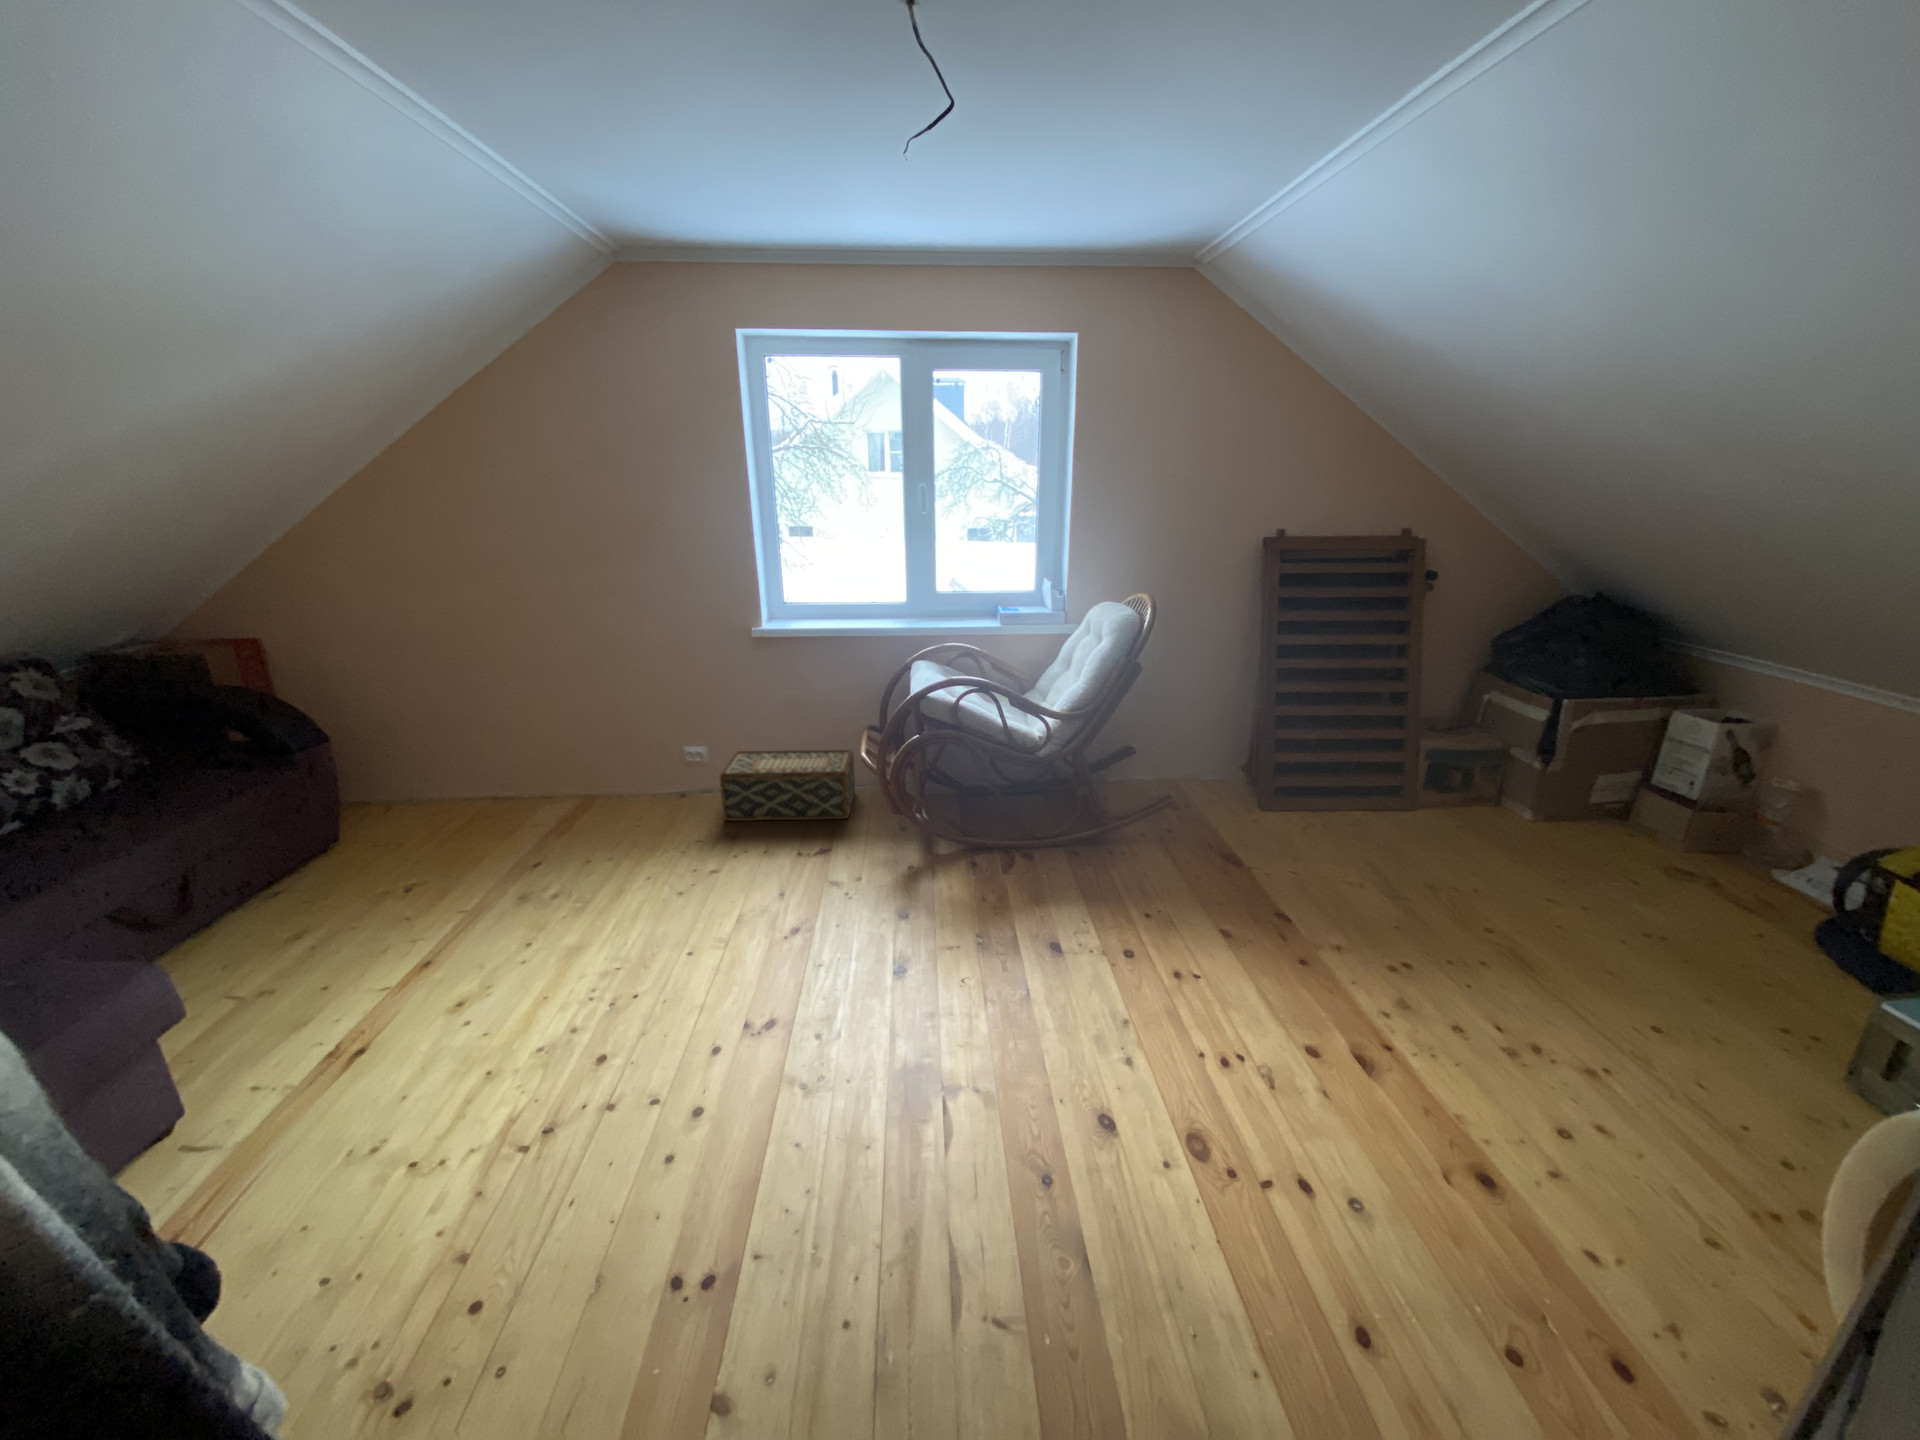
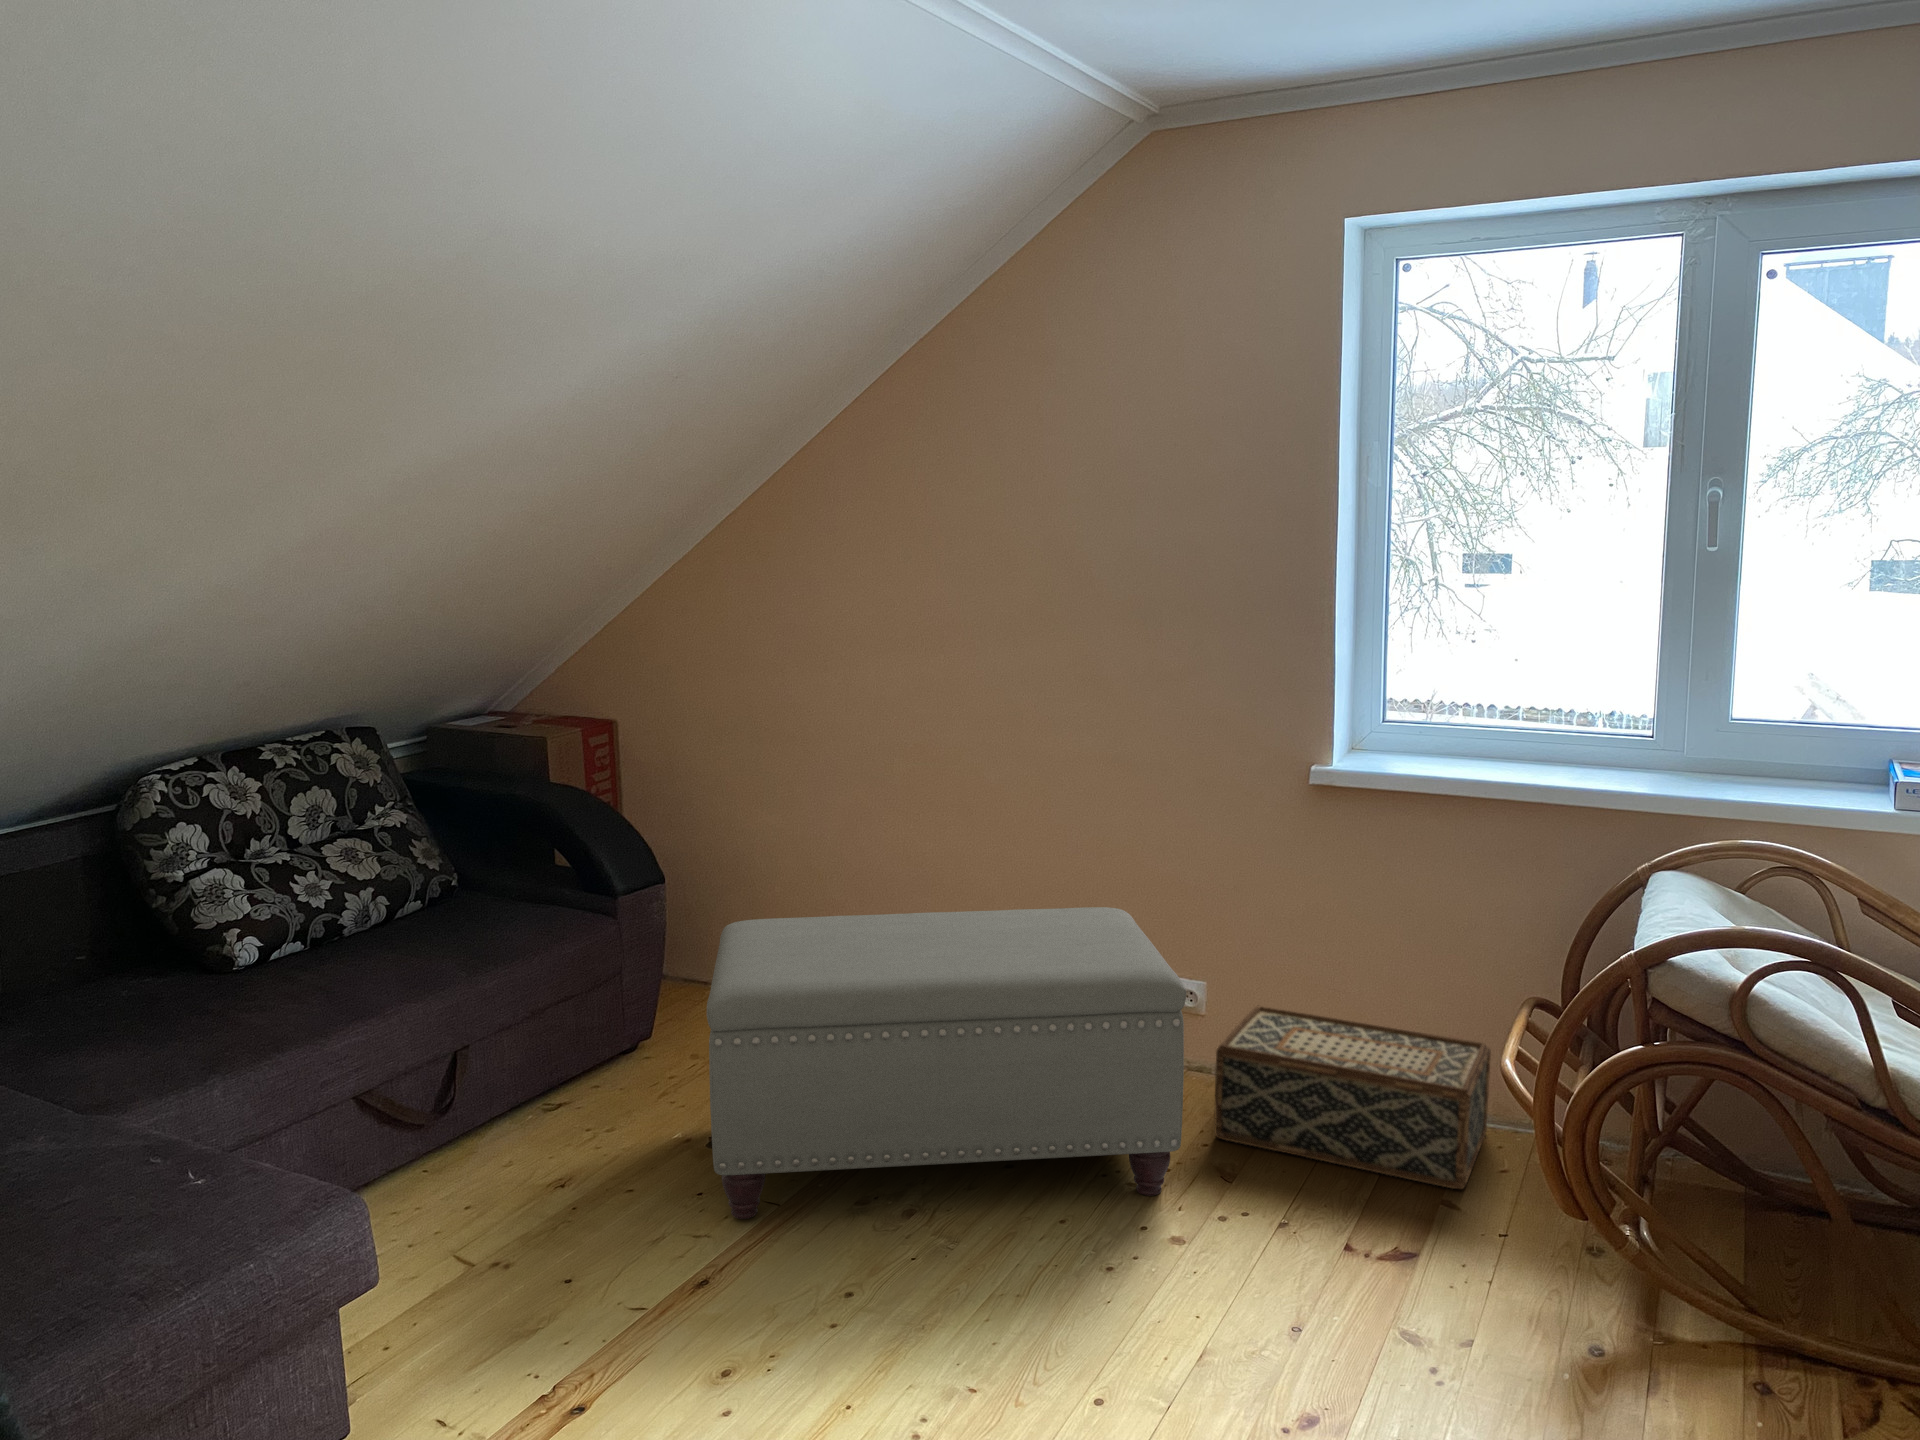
ottoman: none [394,712,708,924] -> present [707,907,1186,1219]

